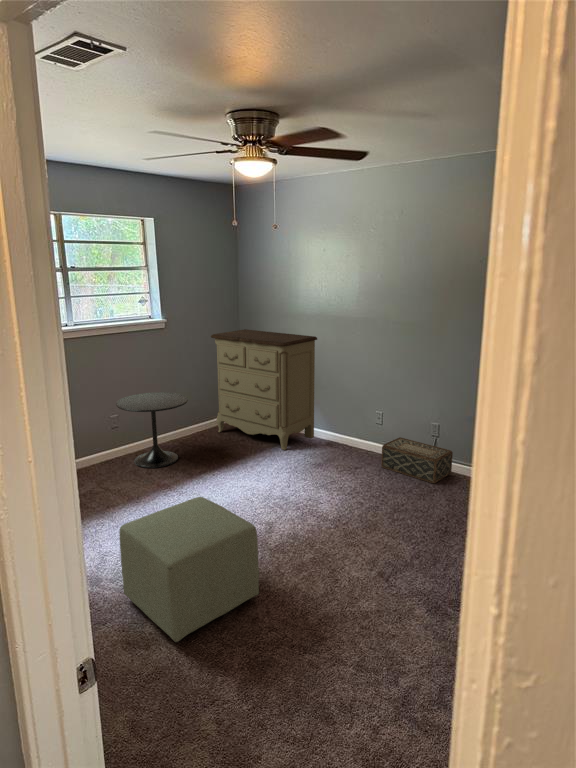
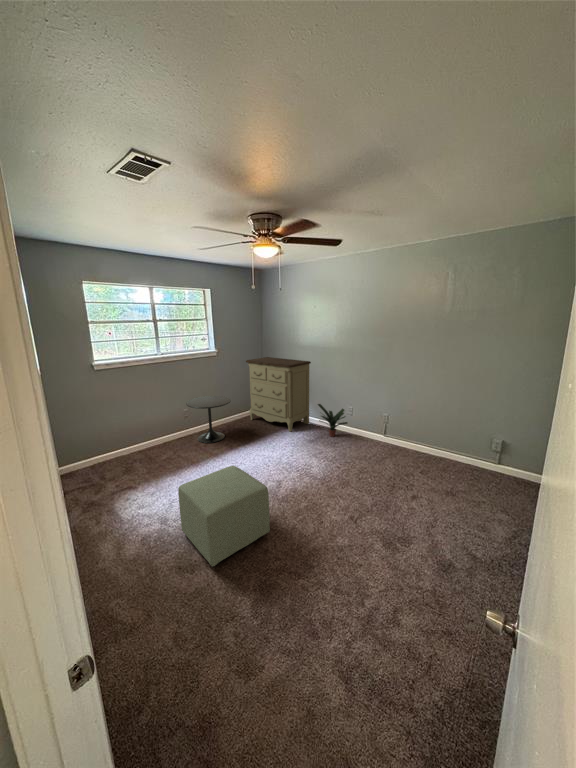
potted plant: none [327,405,376,458] -> present [318,404,347,437]
woven basket: present [381,437,453,483] -> none [351,424,396,454]

